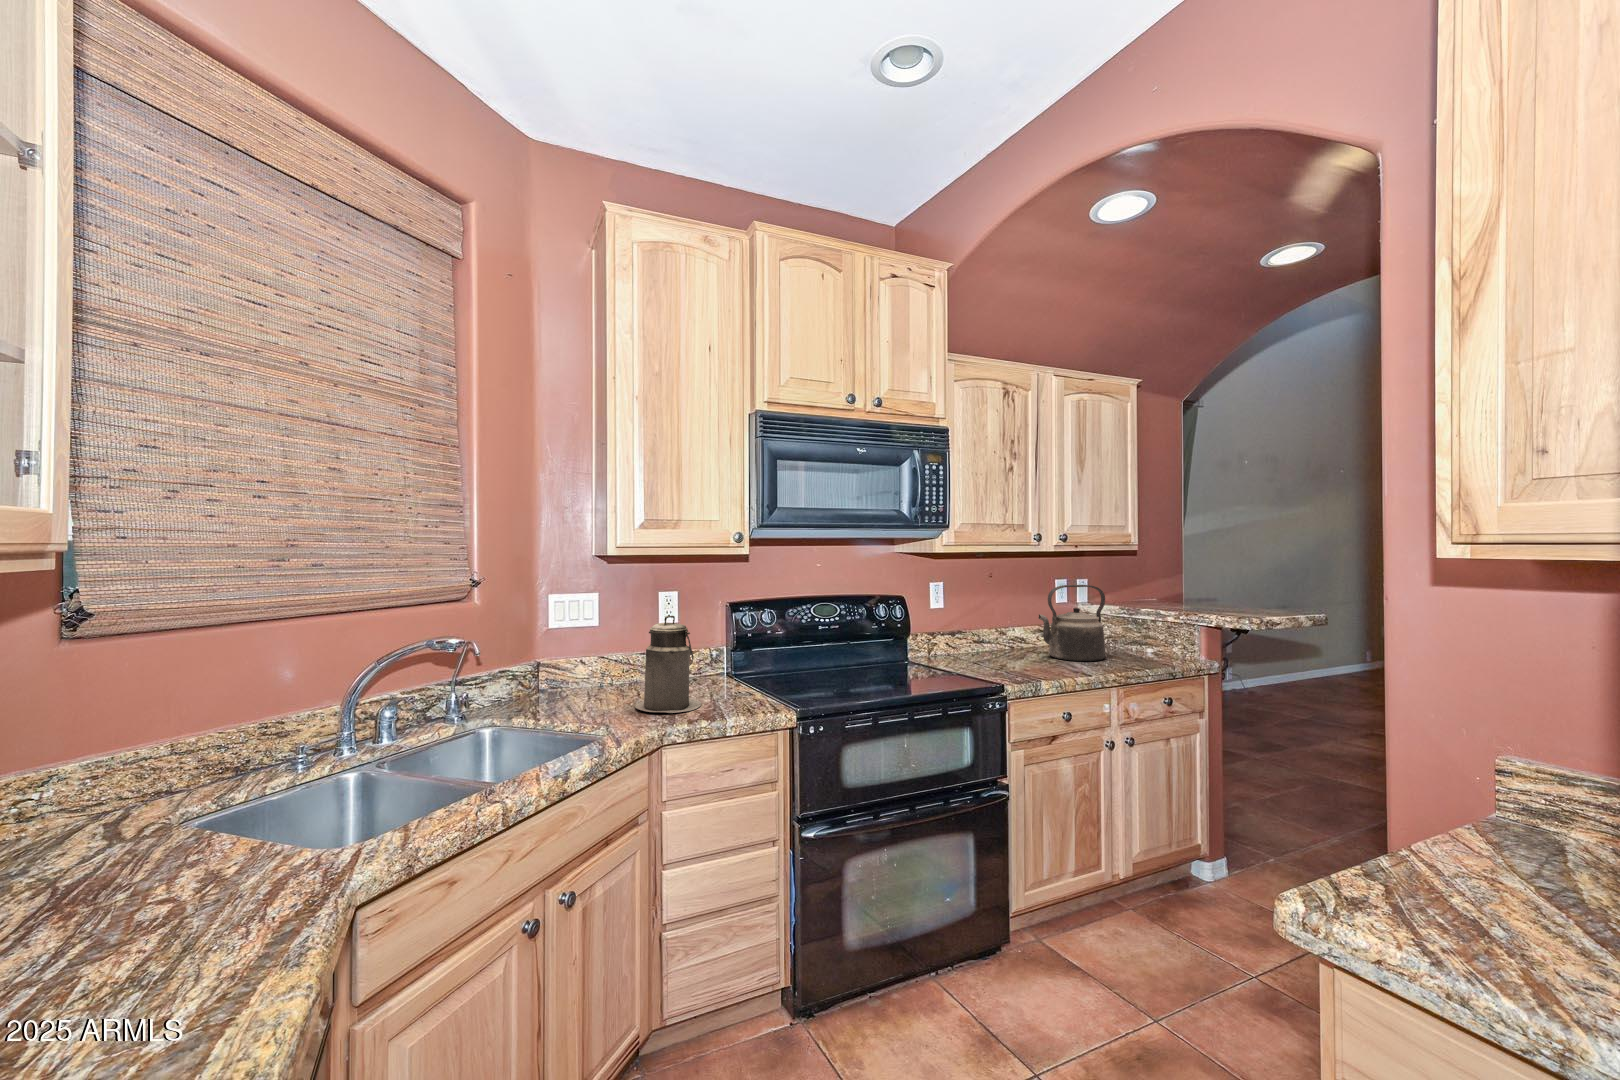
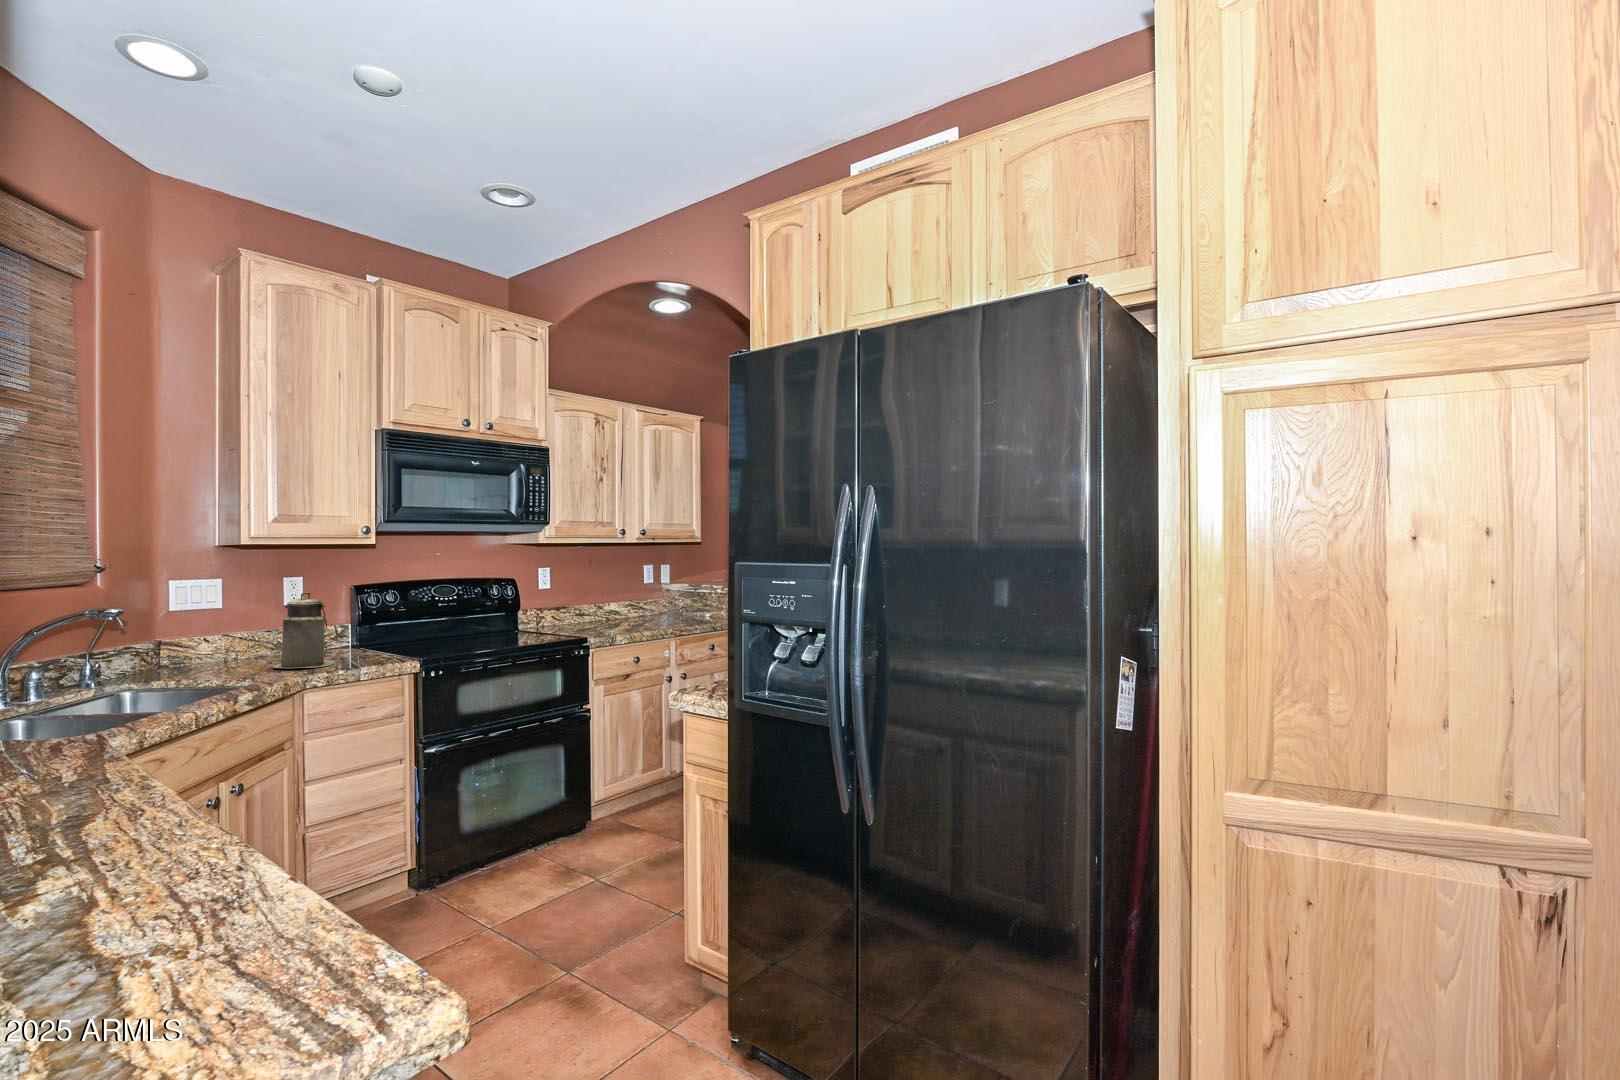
kettle: present [1039,585,1106,661] -> none [625,568,675,624]

